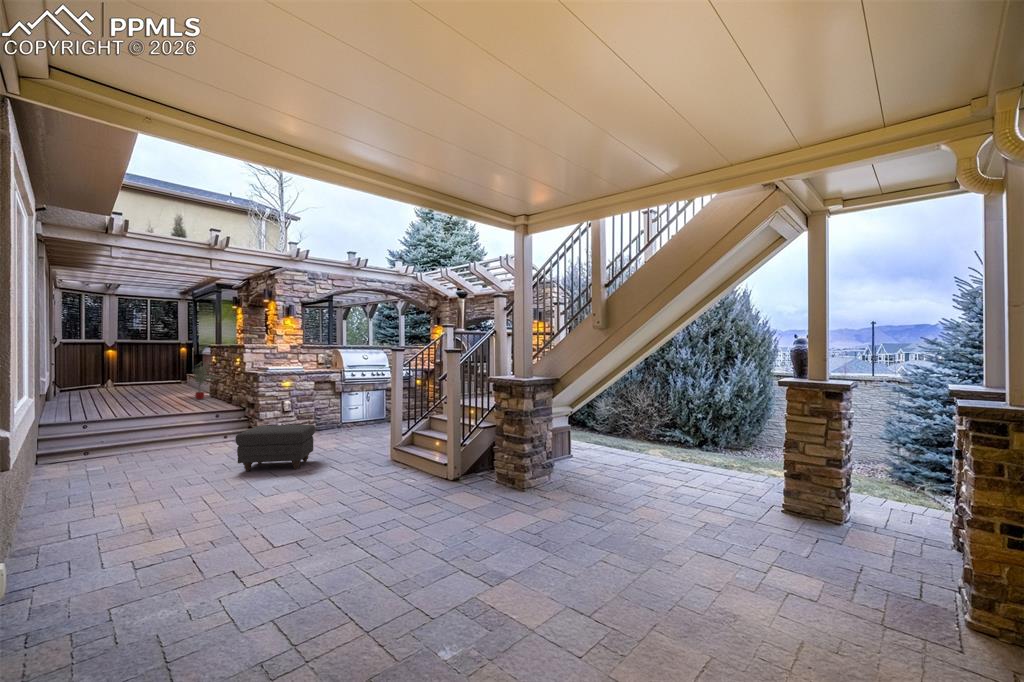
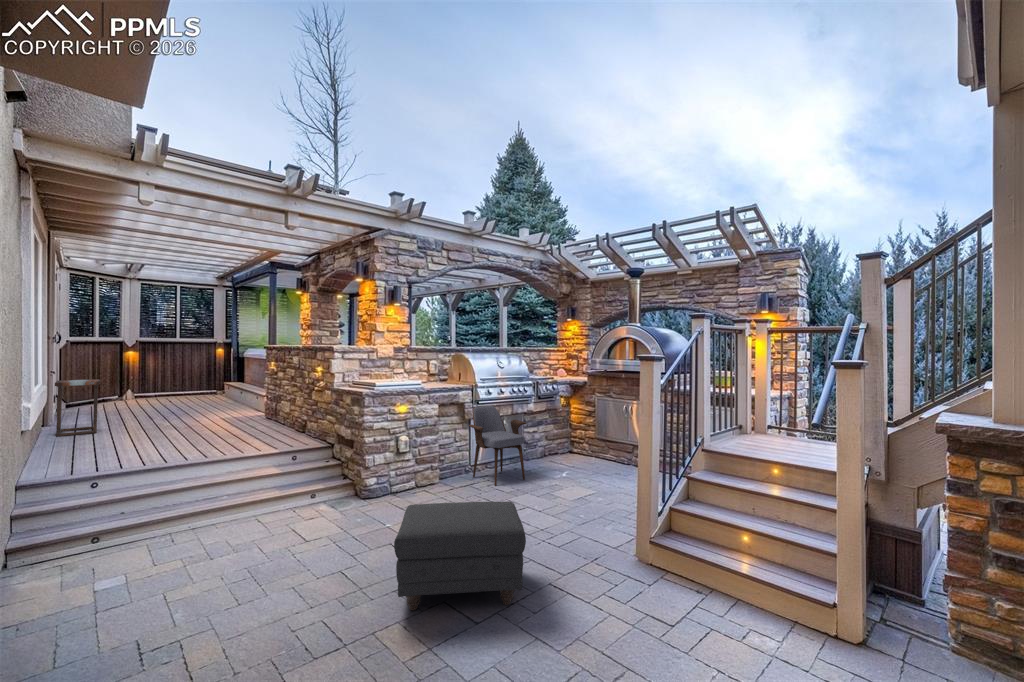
potted tree: present [193,362,215,400] -> none [245,369,279,425]
side table: none [50,369,92,406] -> present [55,379,100,436]
armchair: none [335,384,377,433] -> present [469,406,526,486]

